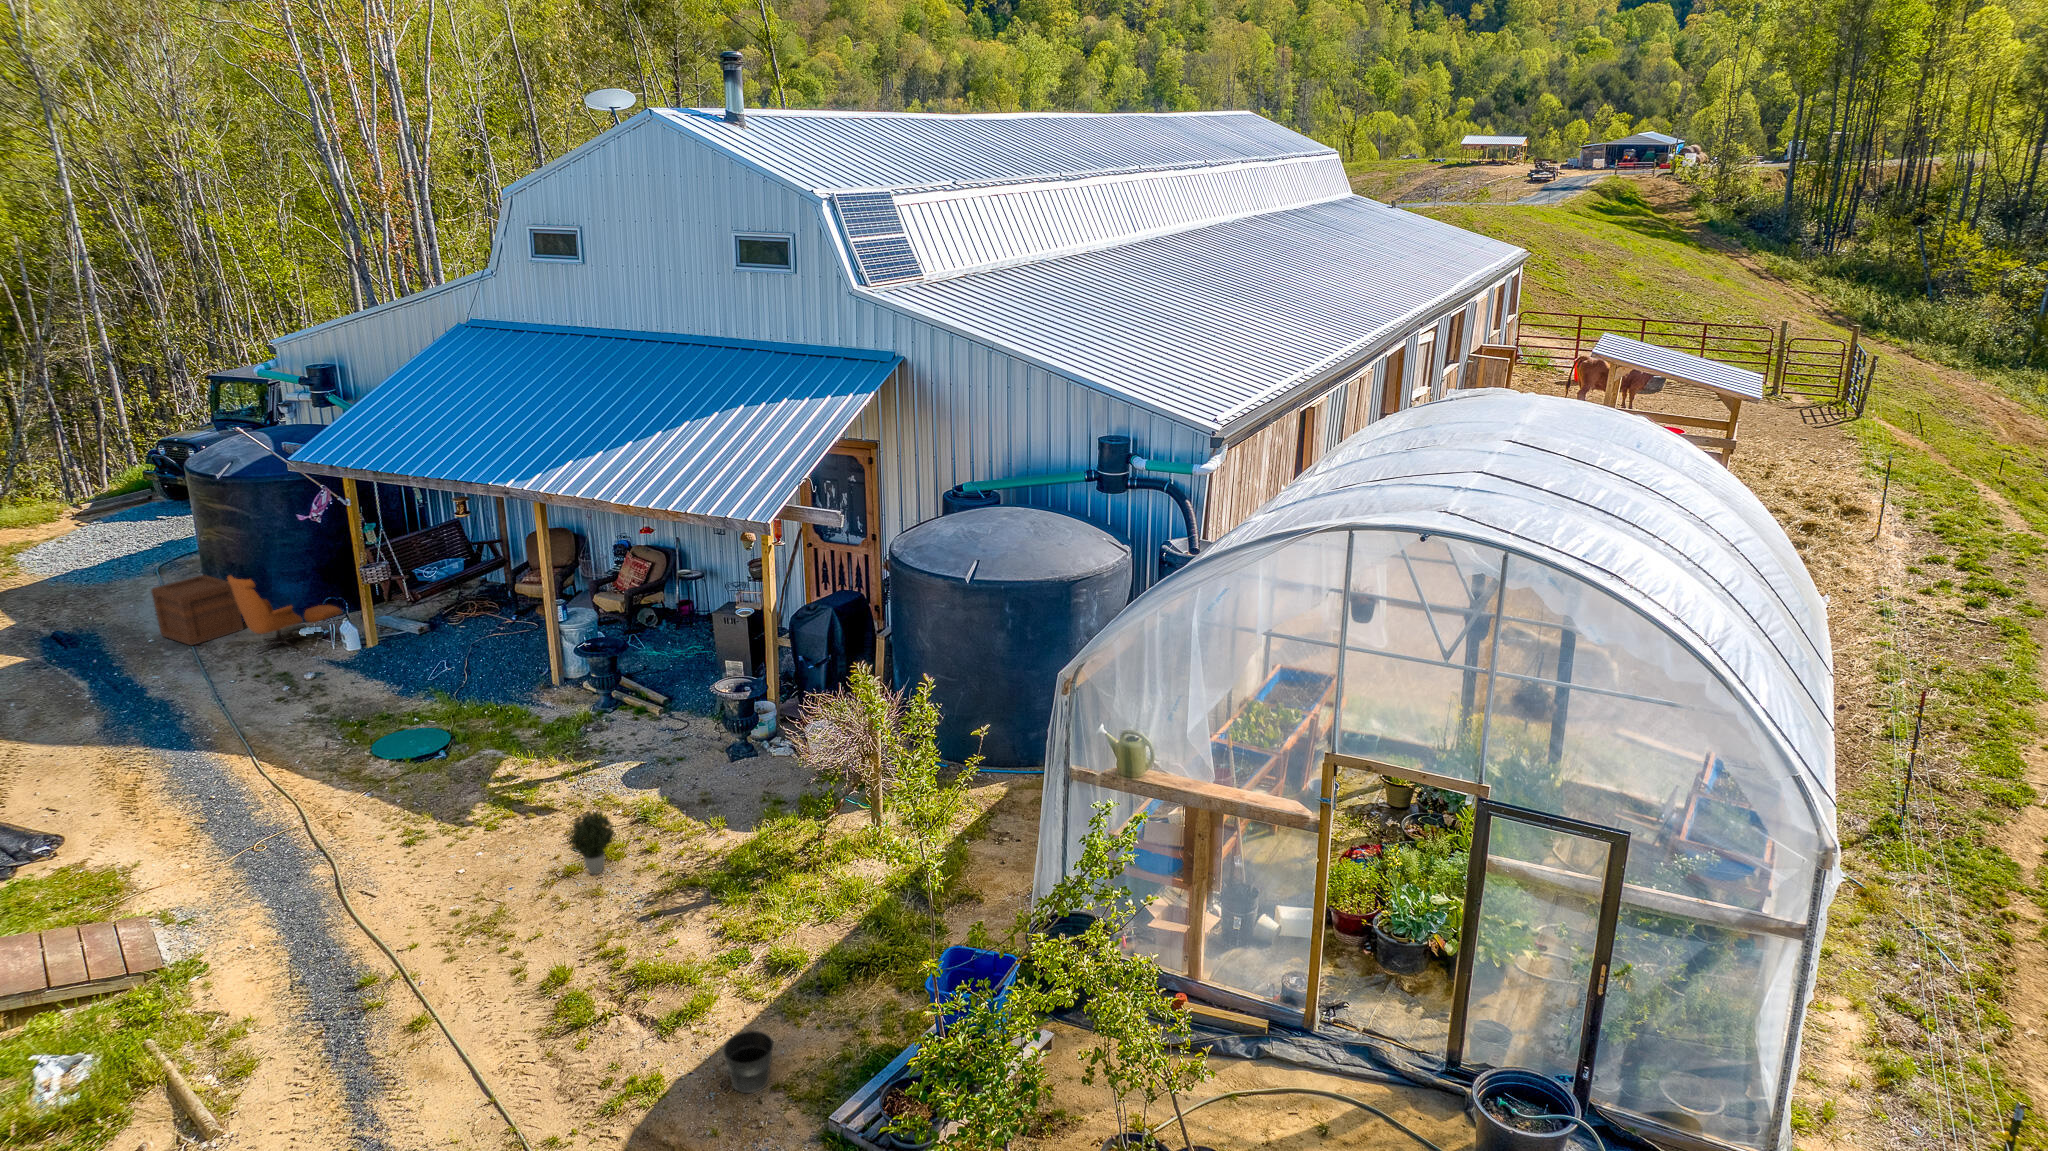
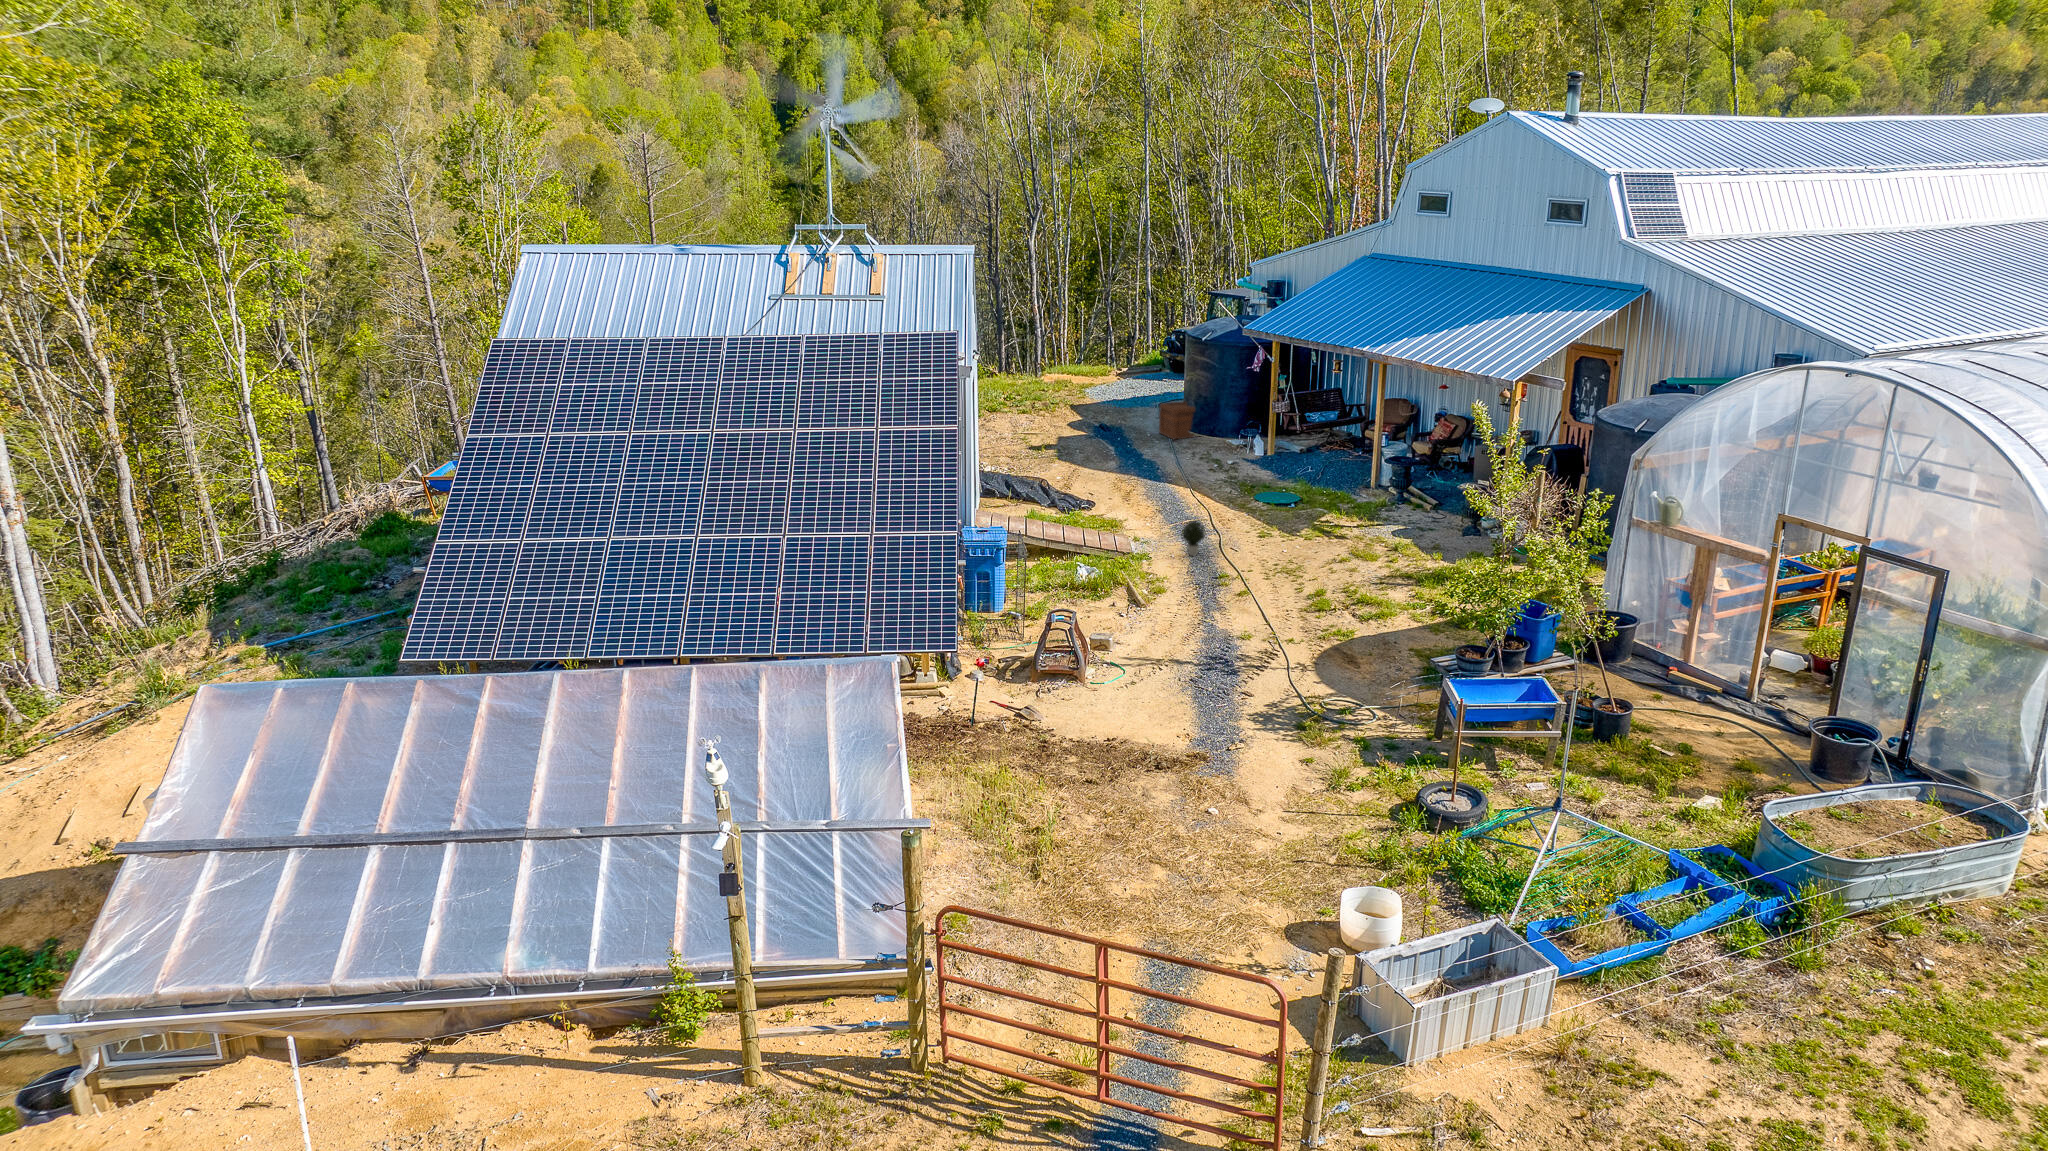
lounge chair: present [228,575,343,648] -> none [1200,398,1255,449]
potted plant: present [569,812,614,874] -> present [1181,521,1205,556]
bucket: present [721,1031,774,1093] -> none [1391,618,1421,646]

